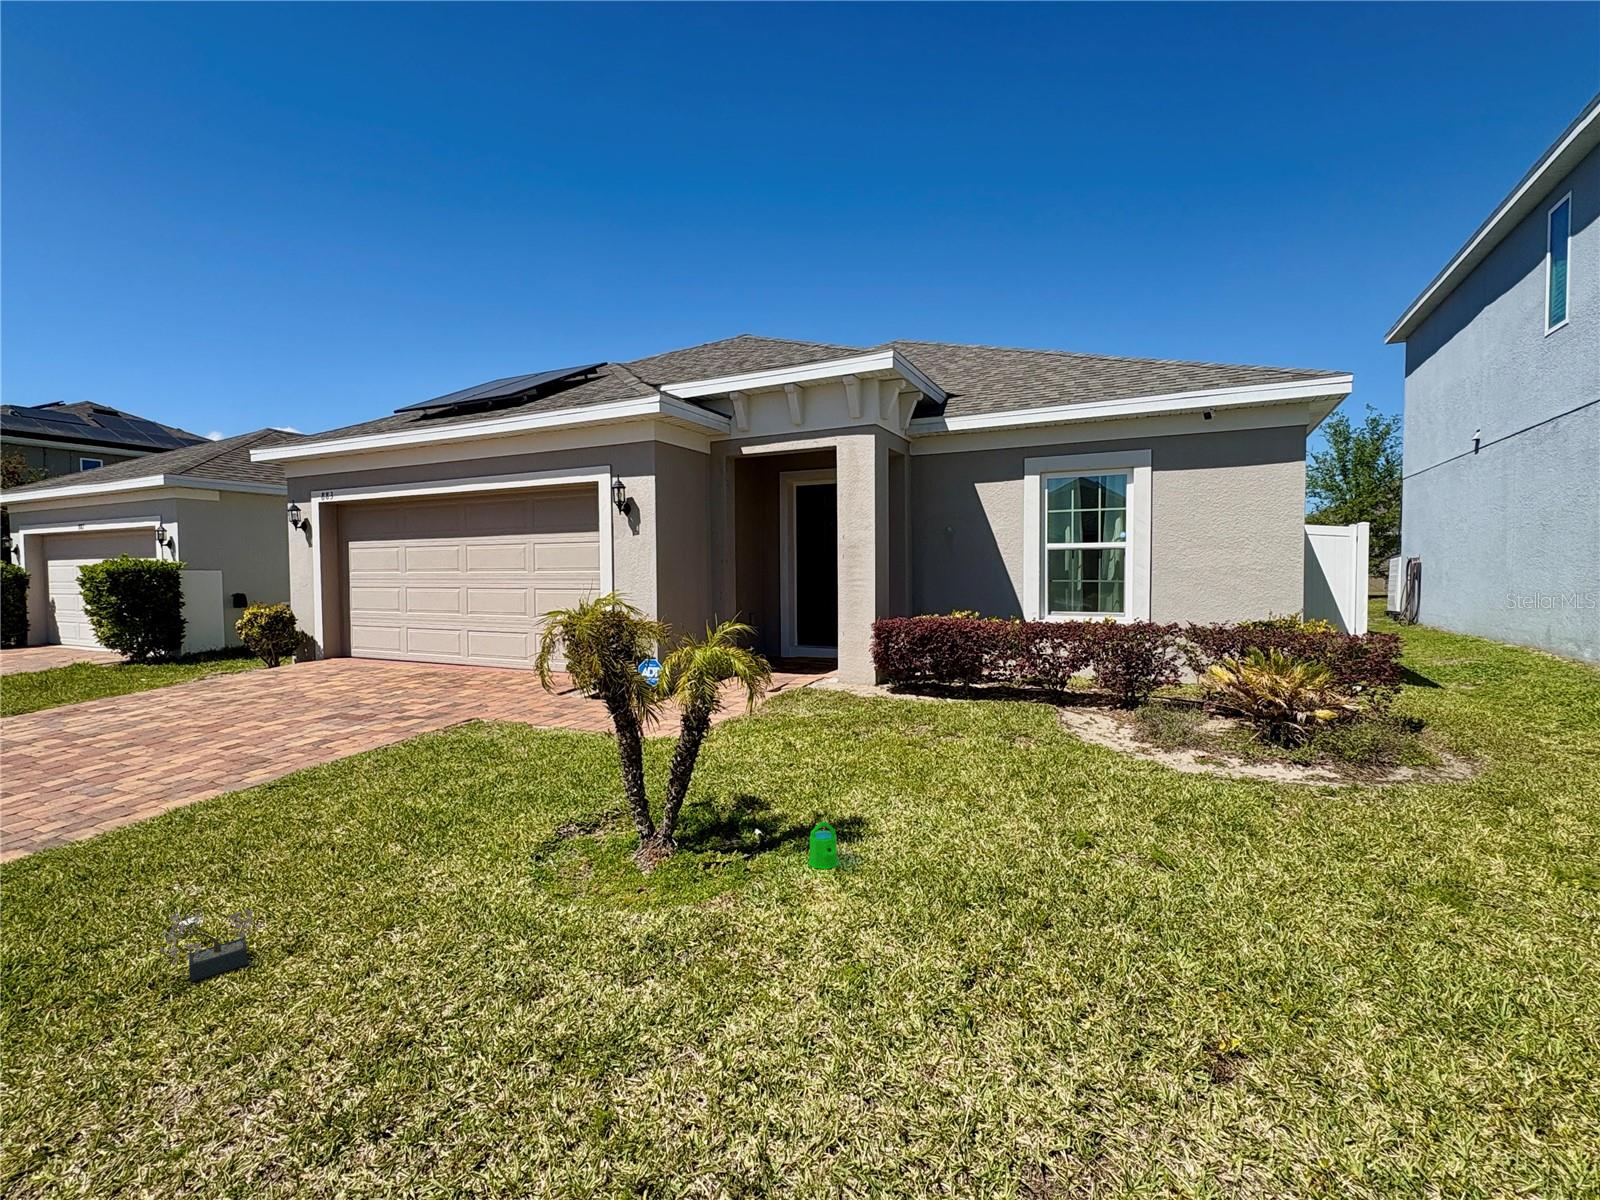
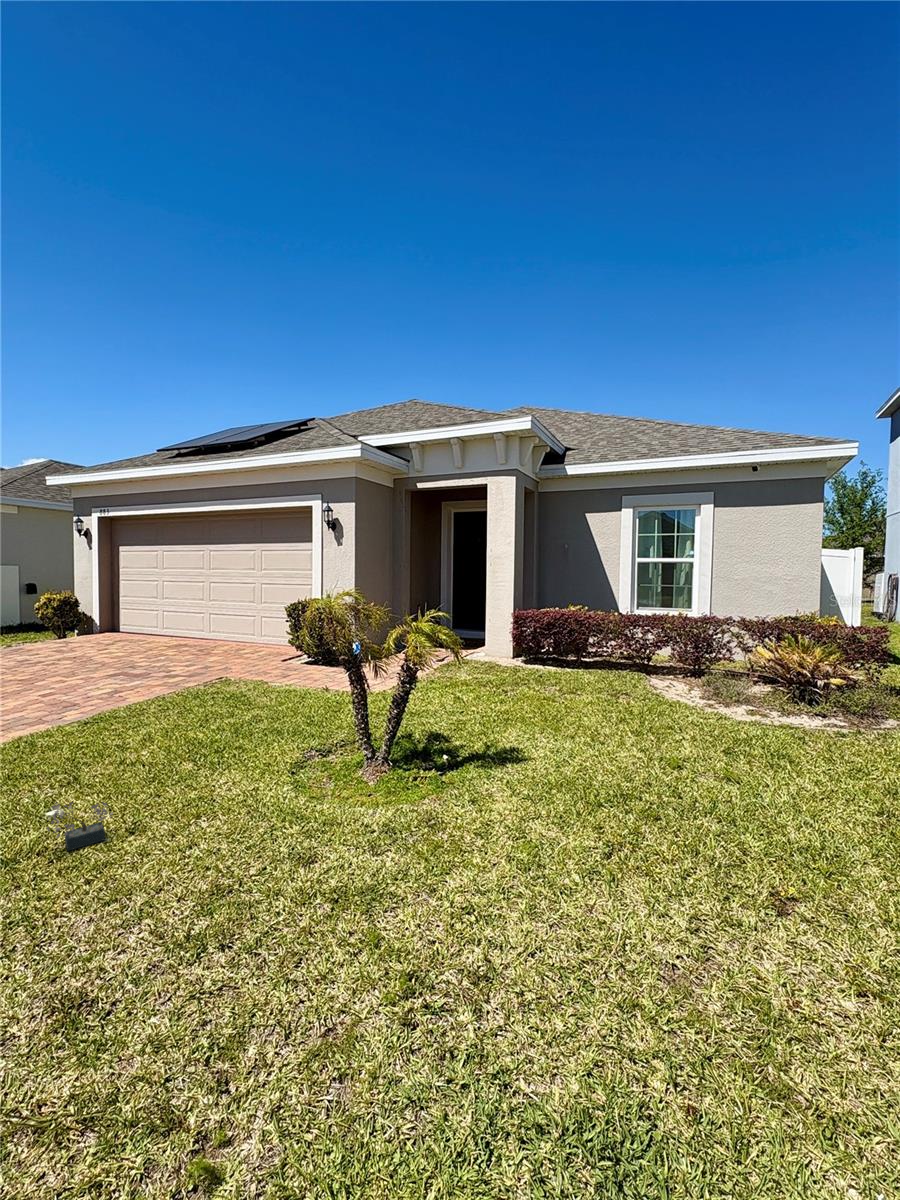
watering can: present [808,822,839,869] -> none [485,748,507,781]

